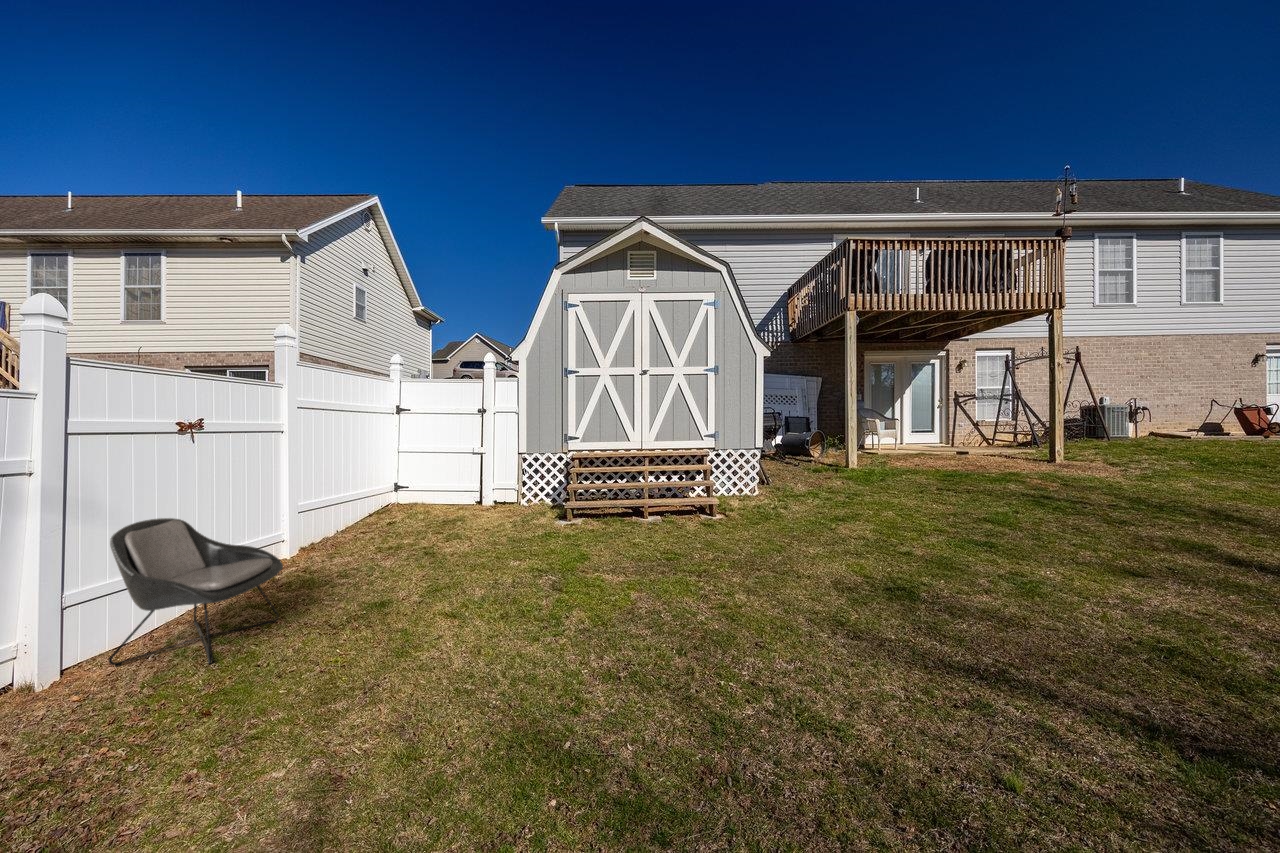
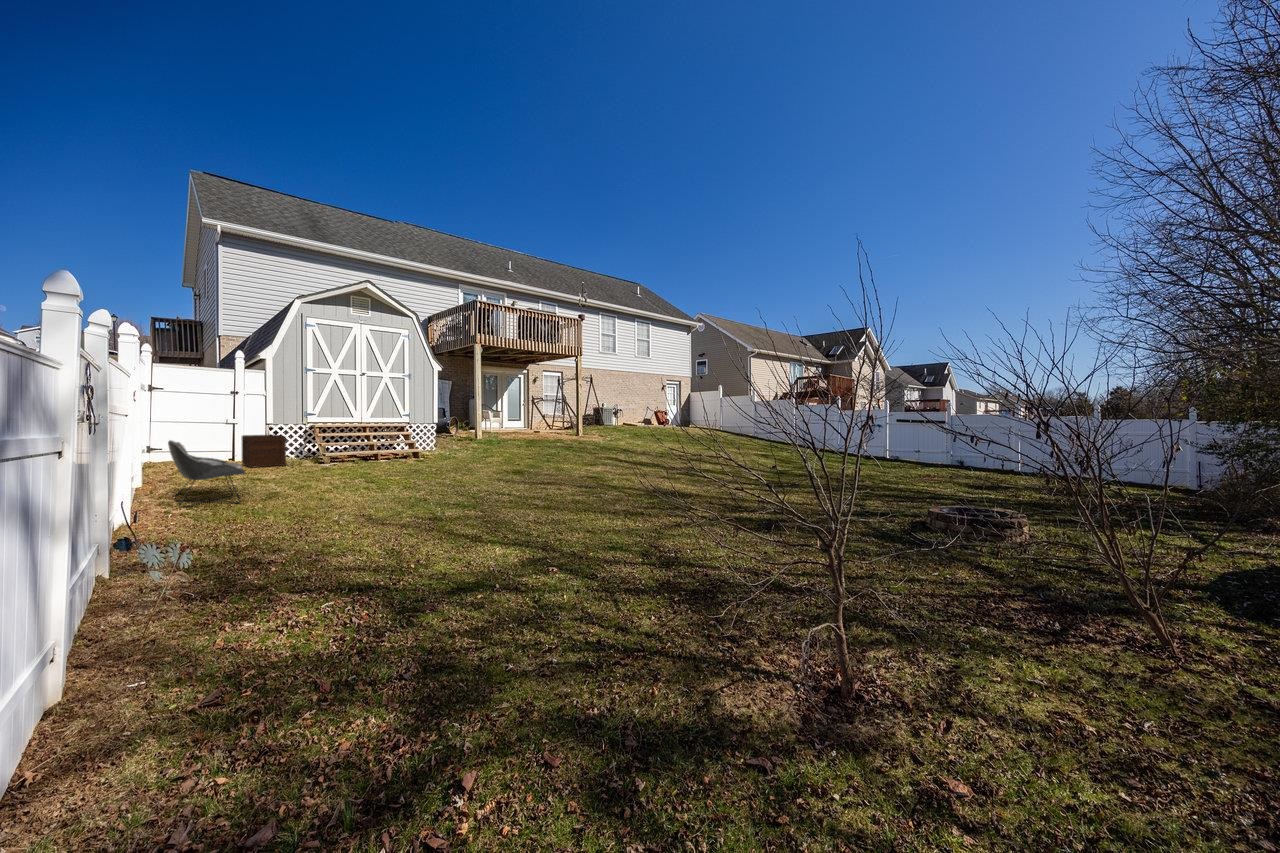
wooden crate: none [480,468,530,518] -> present [242,434,286,468]

